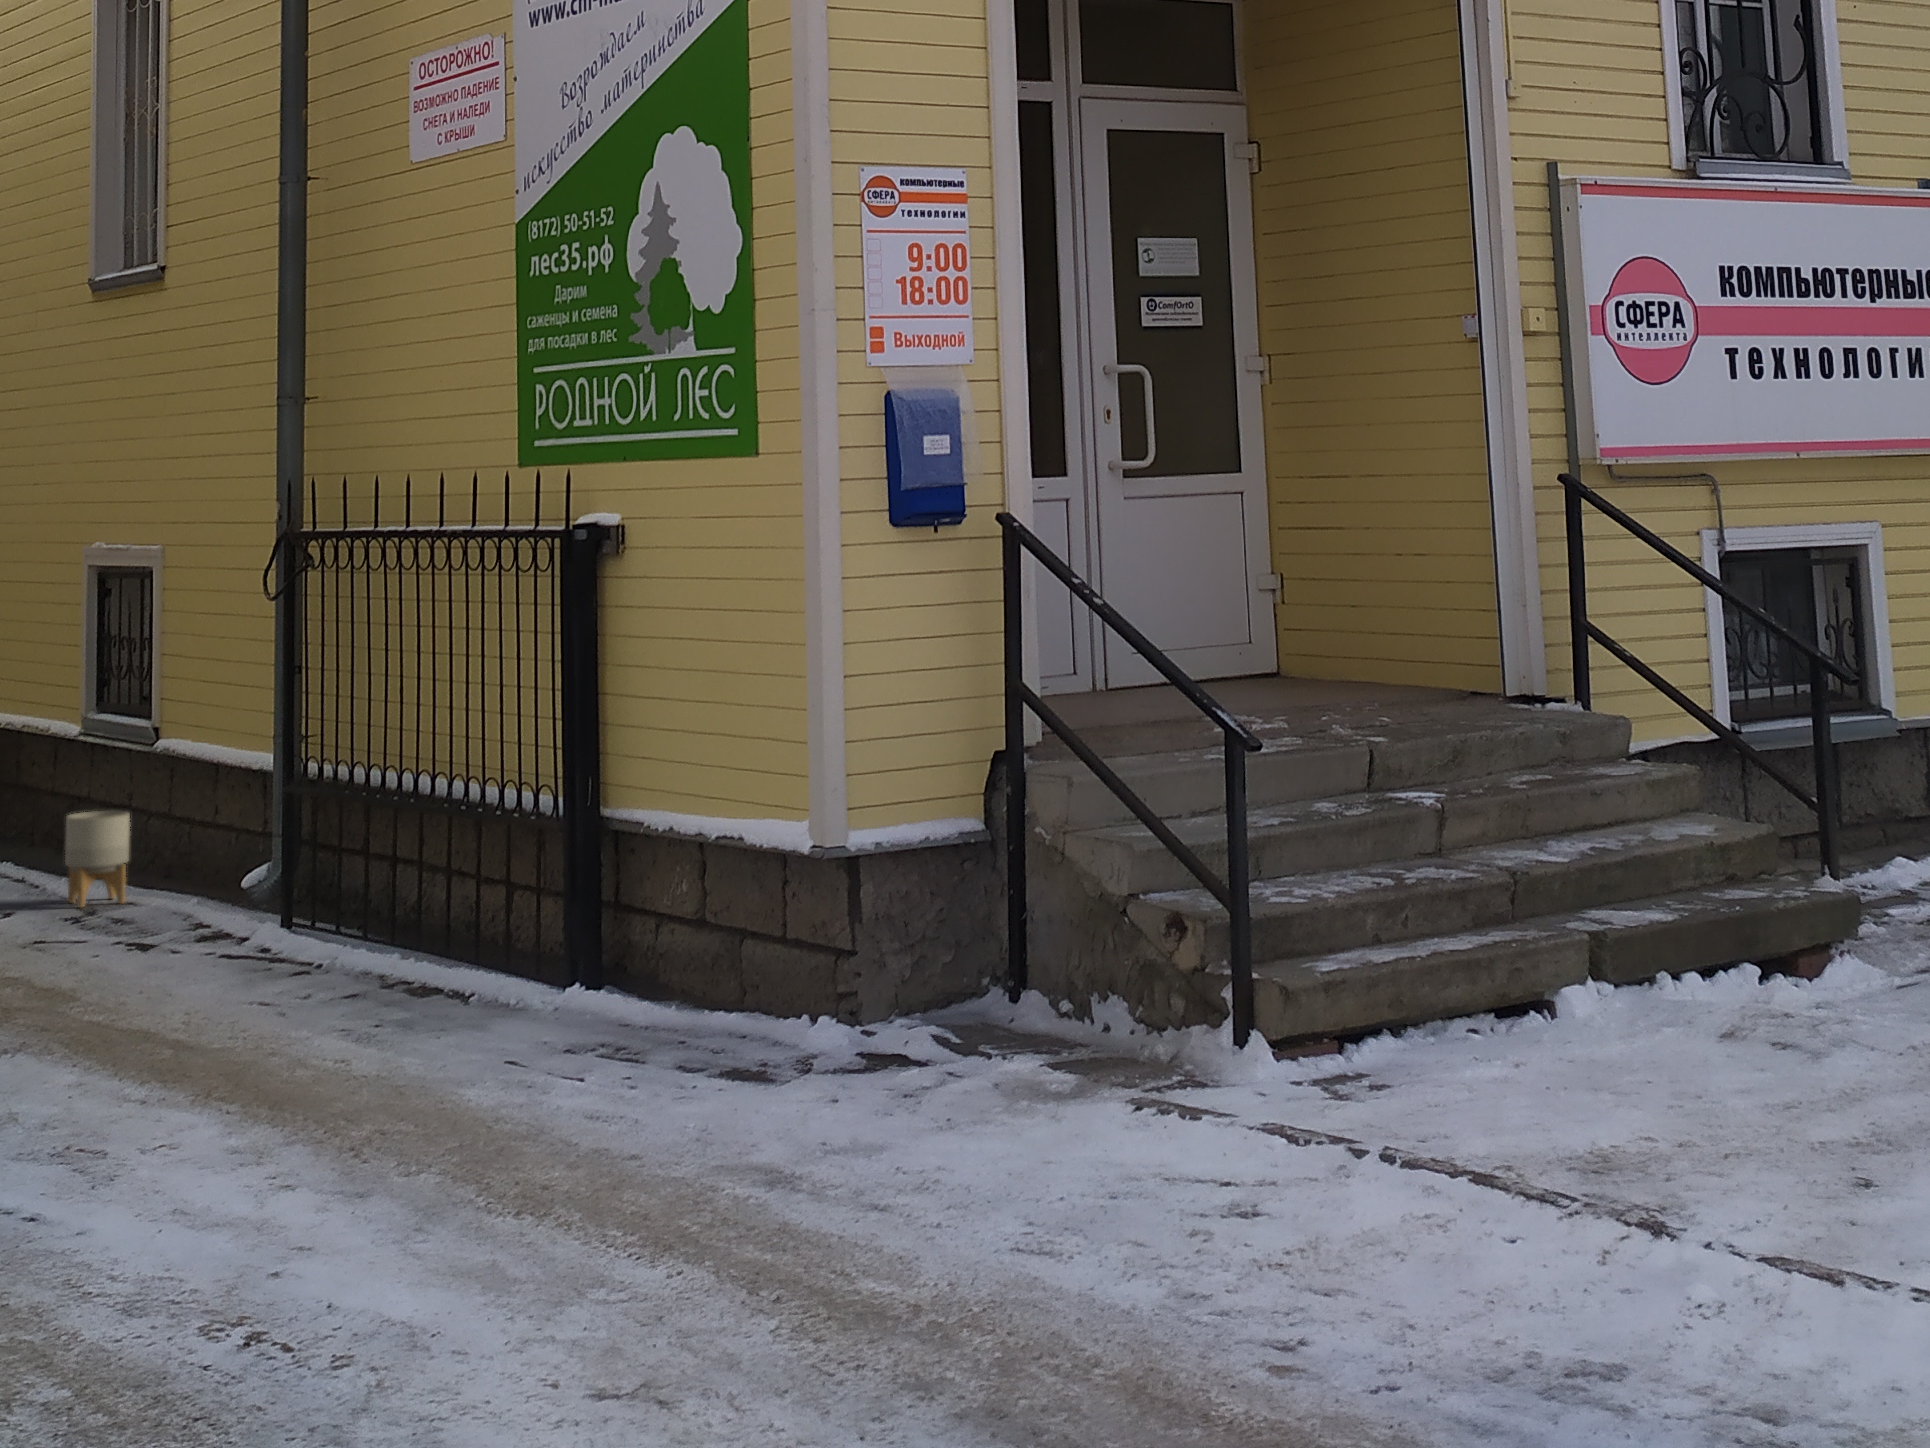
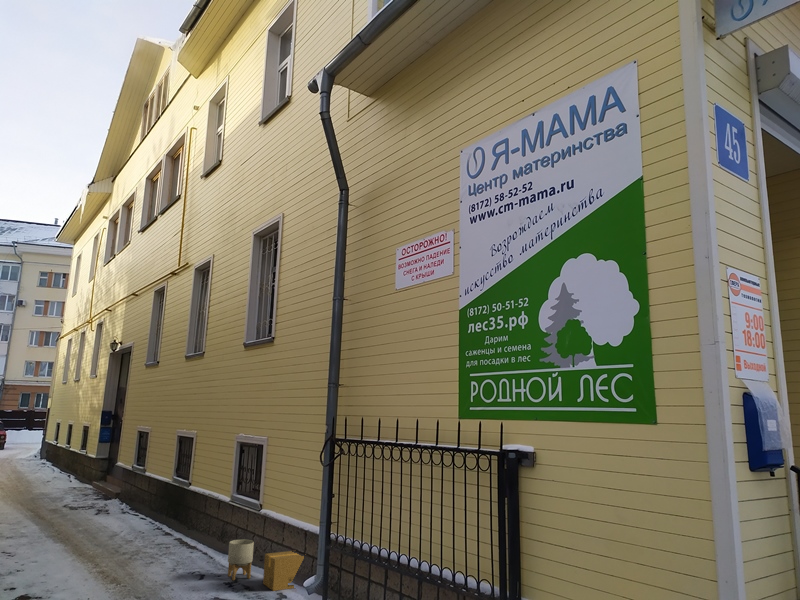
cardboard box: none [154,827,264,917] -> present [263,551,304,591]

